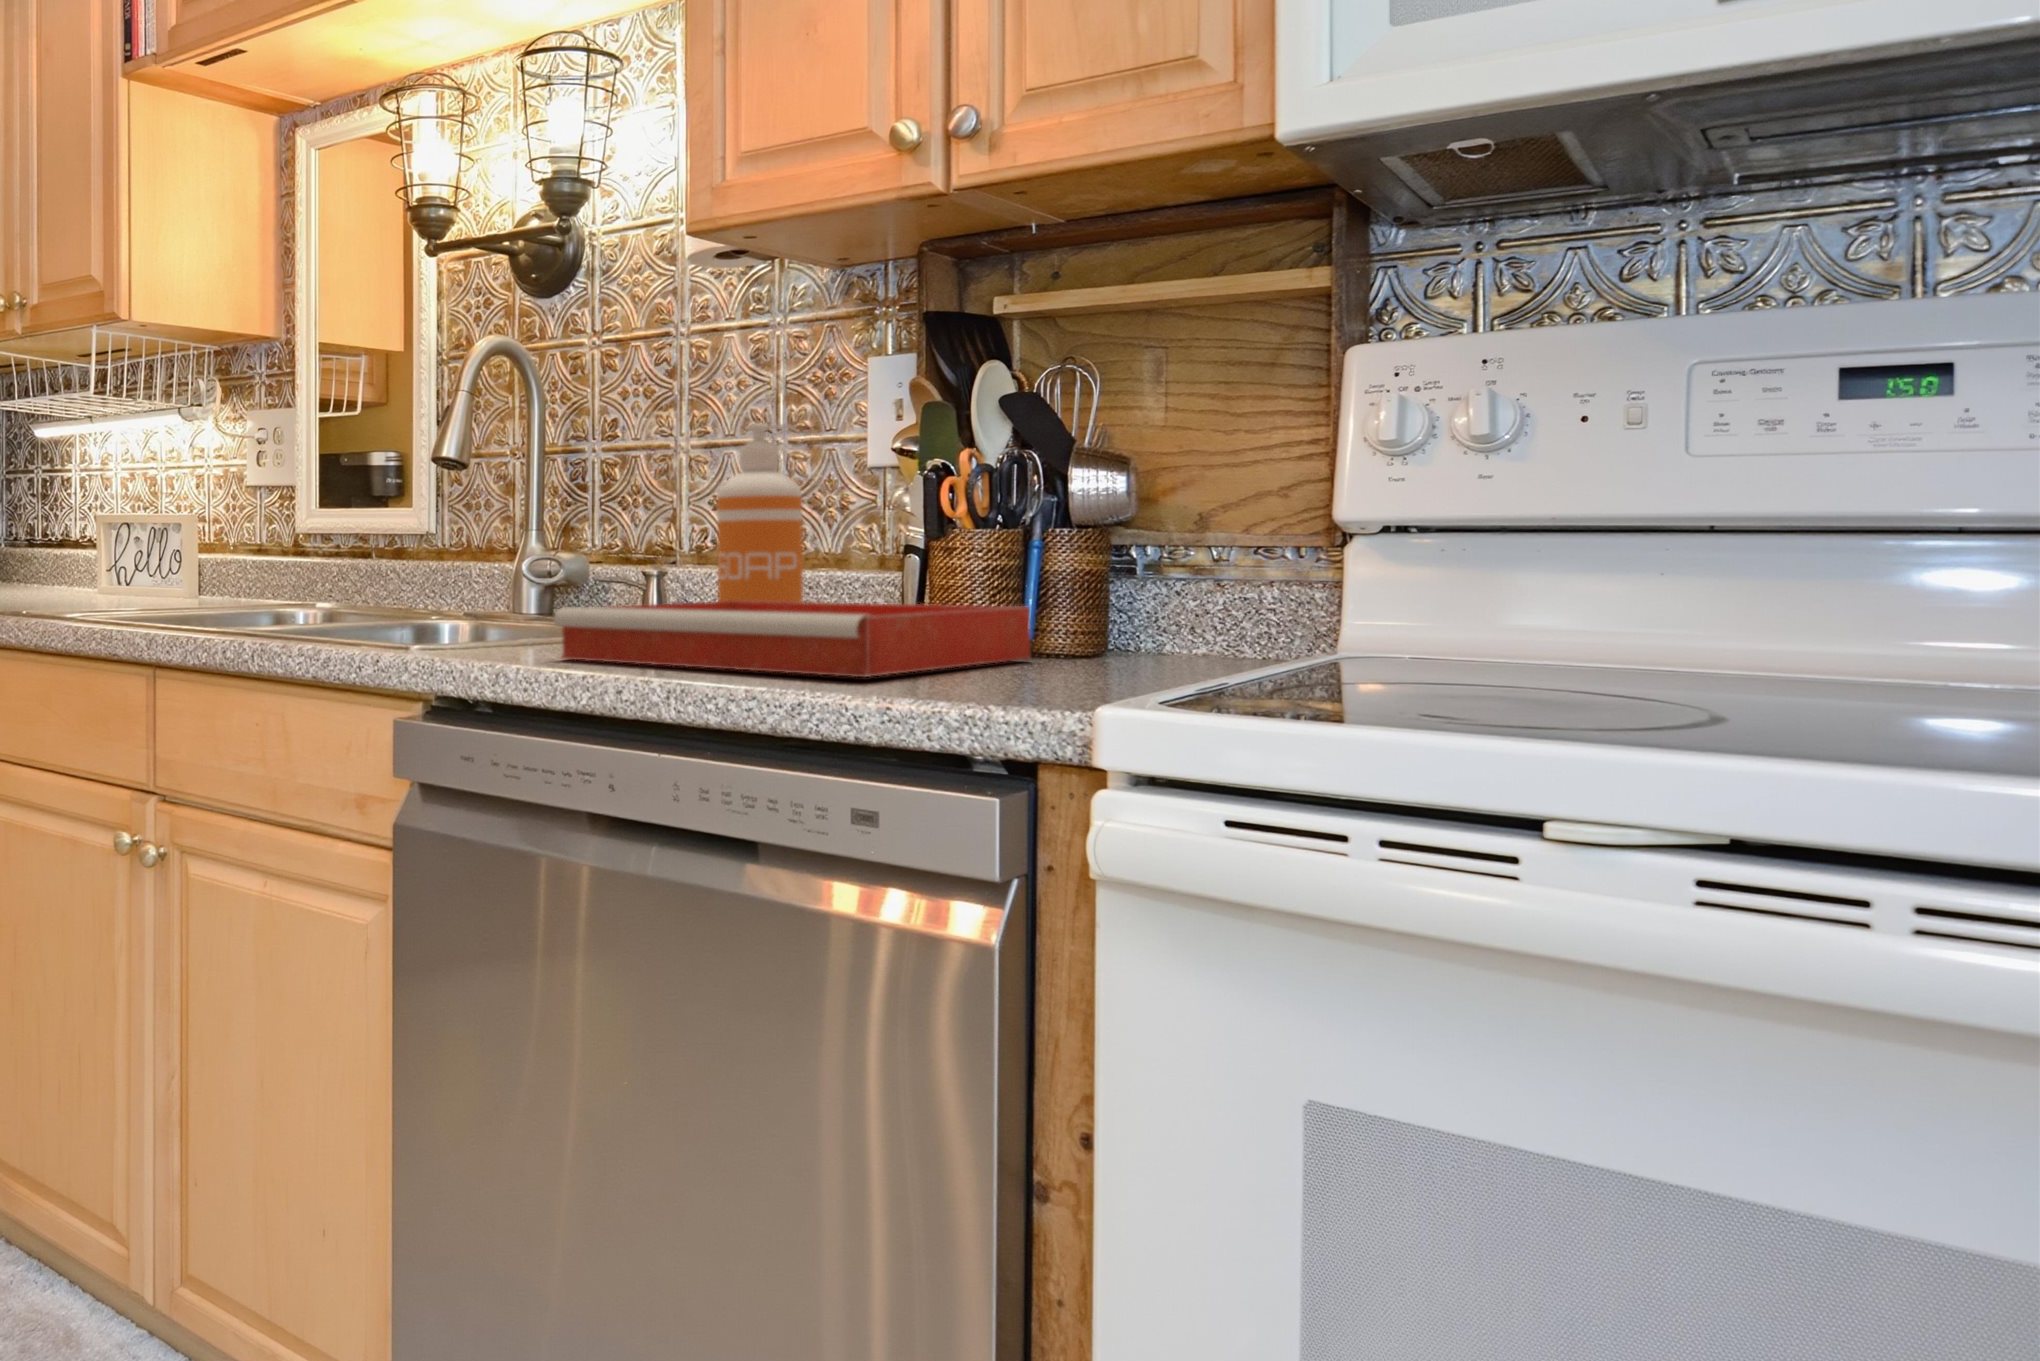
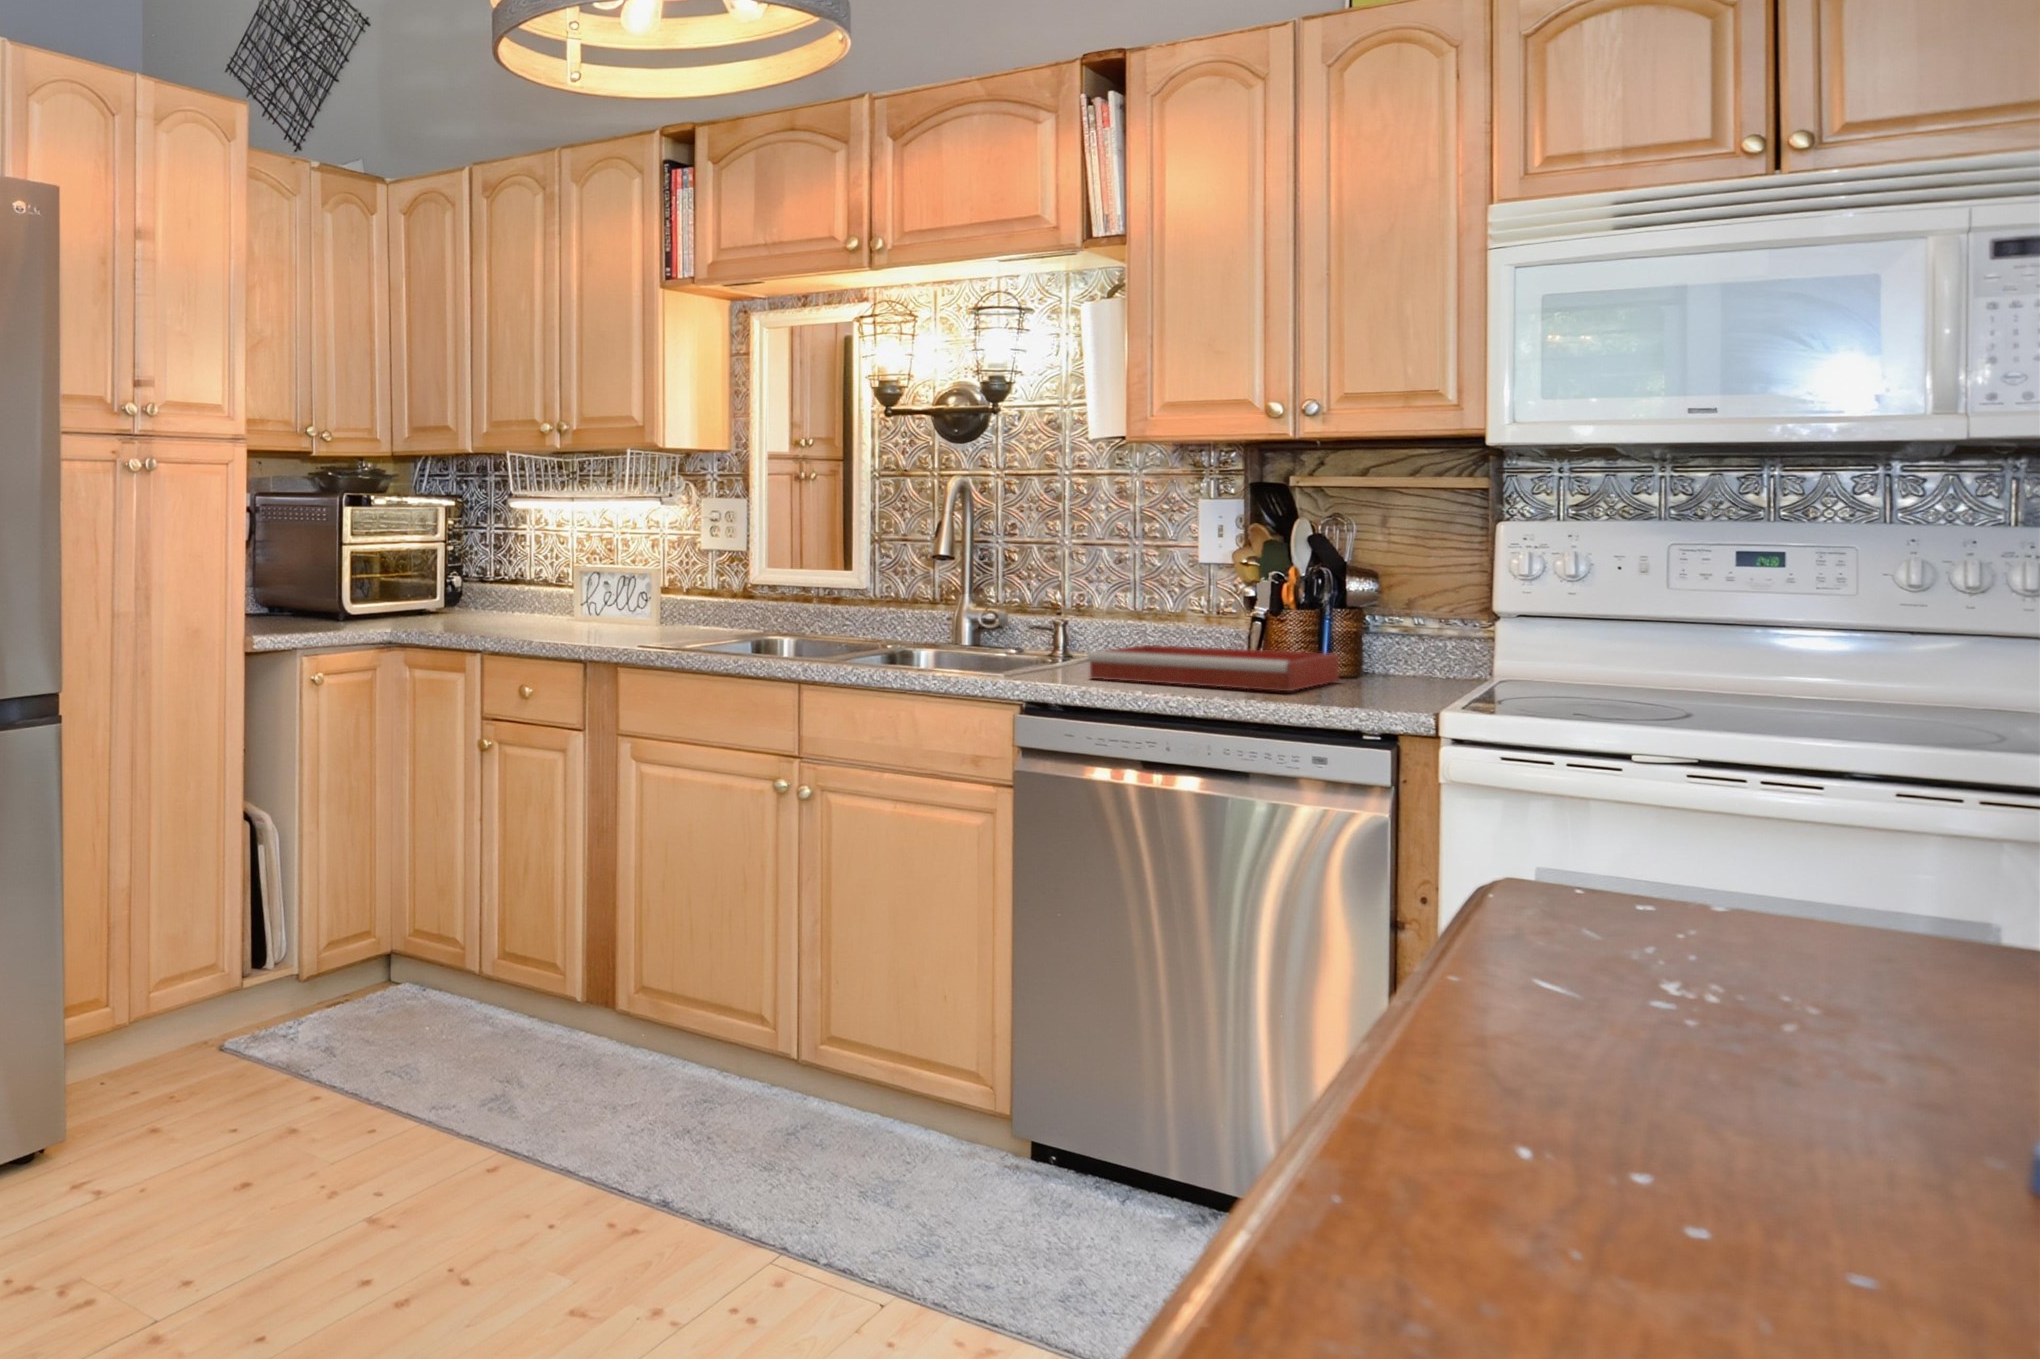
soap dispenser: present [717,423,803,602] -> none [1109,539,1161,662]

